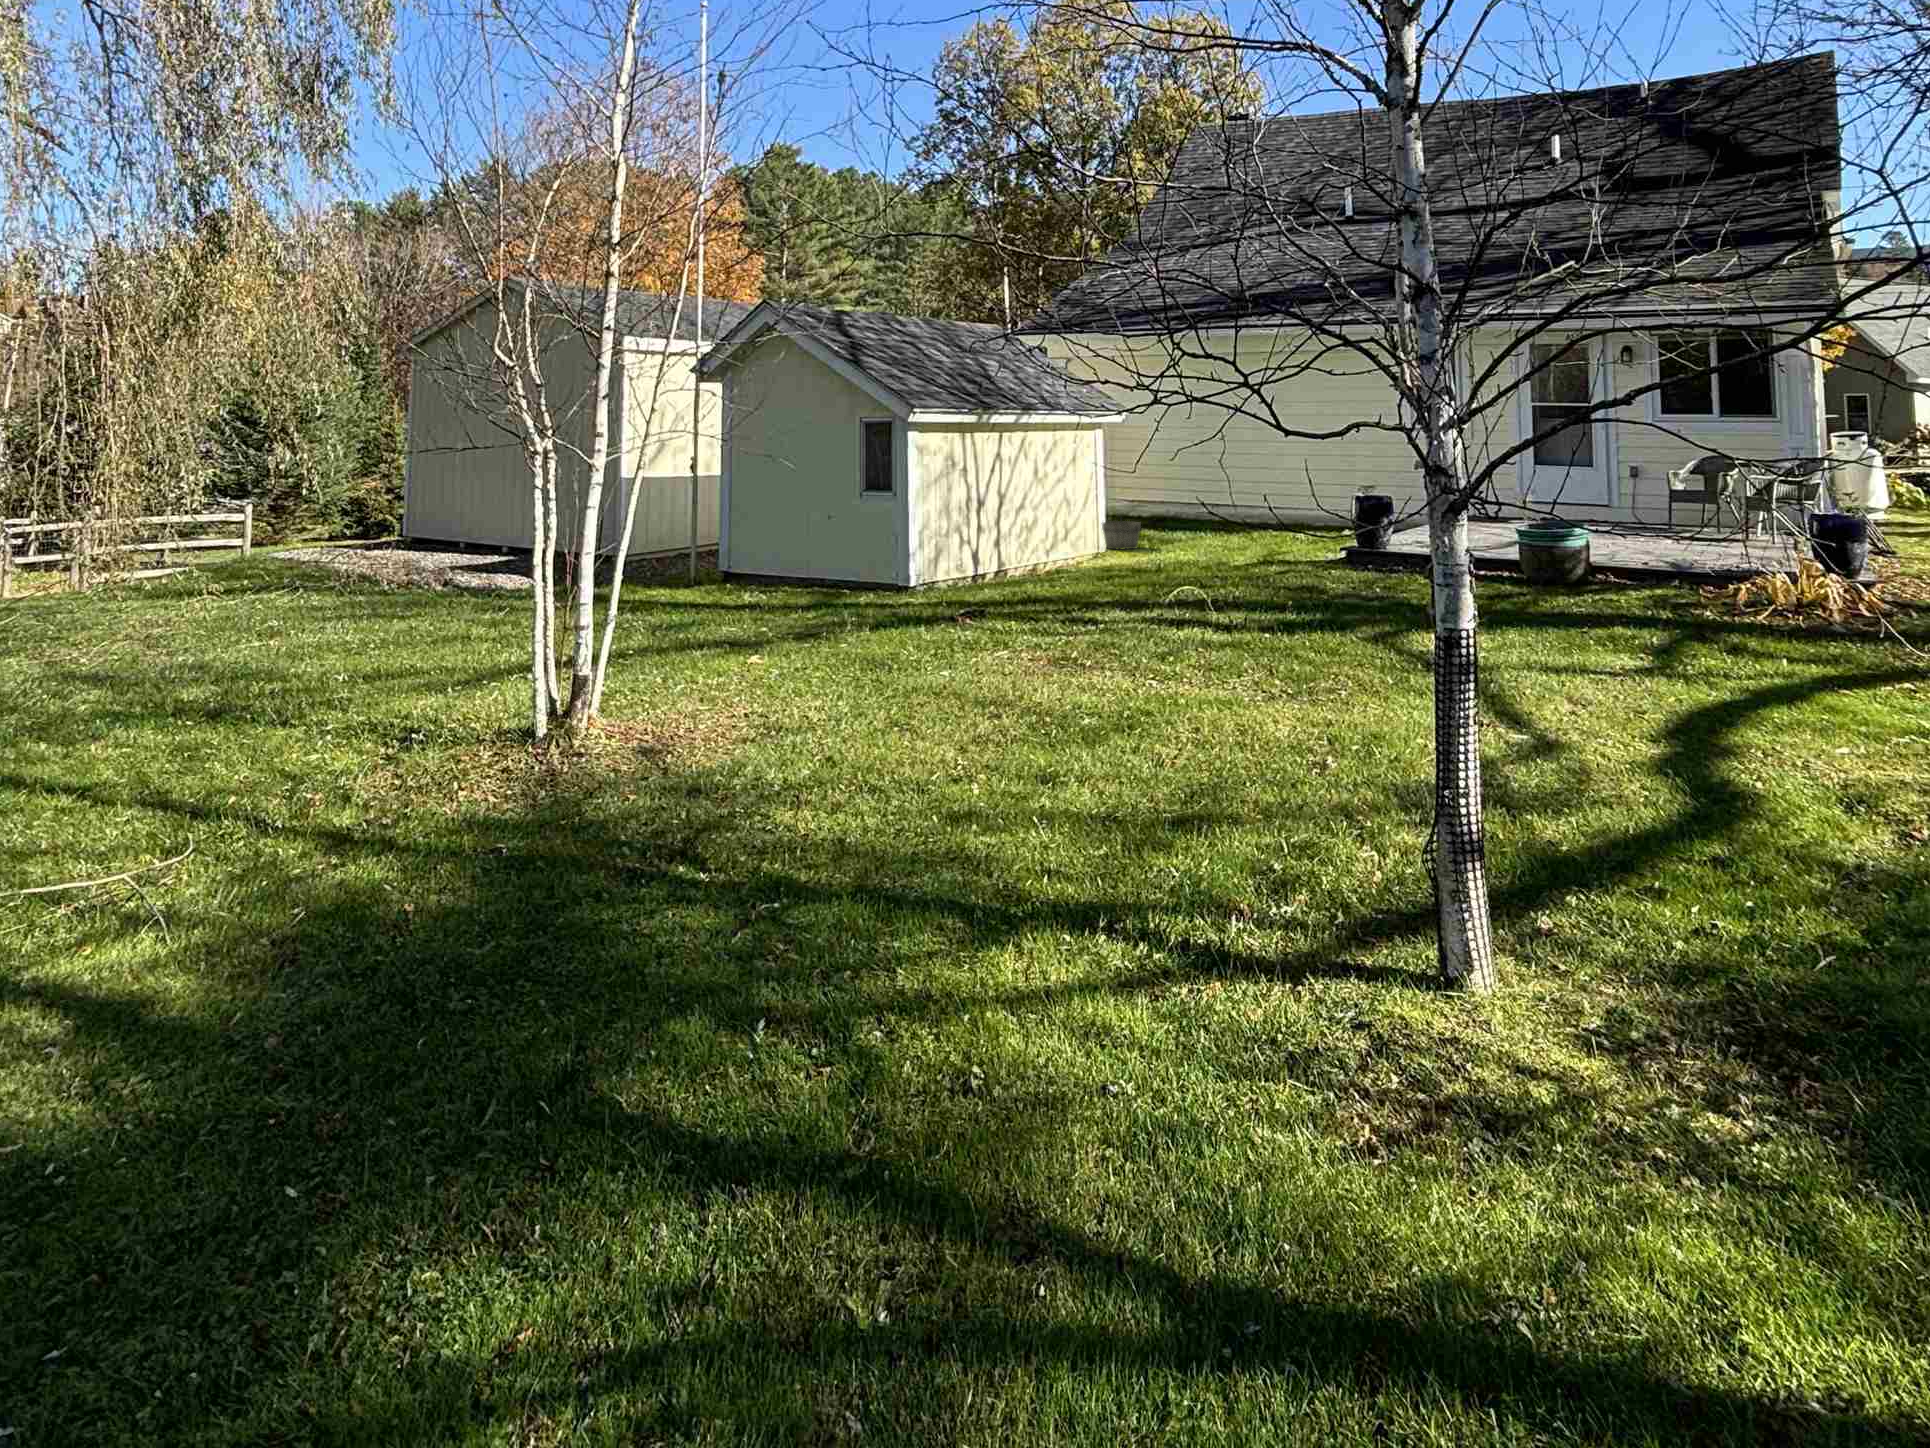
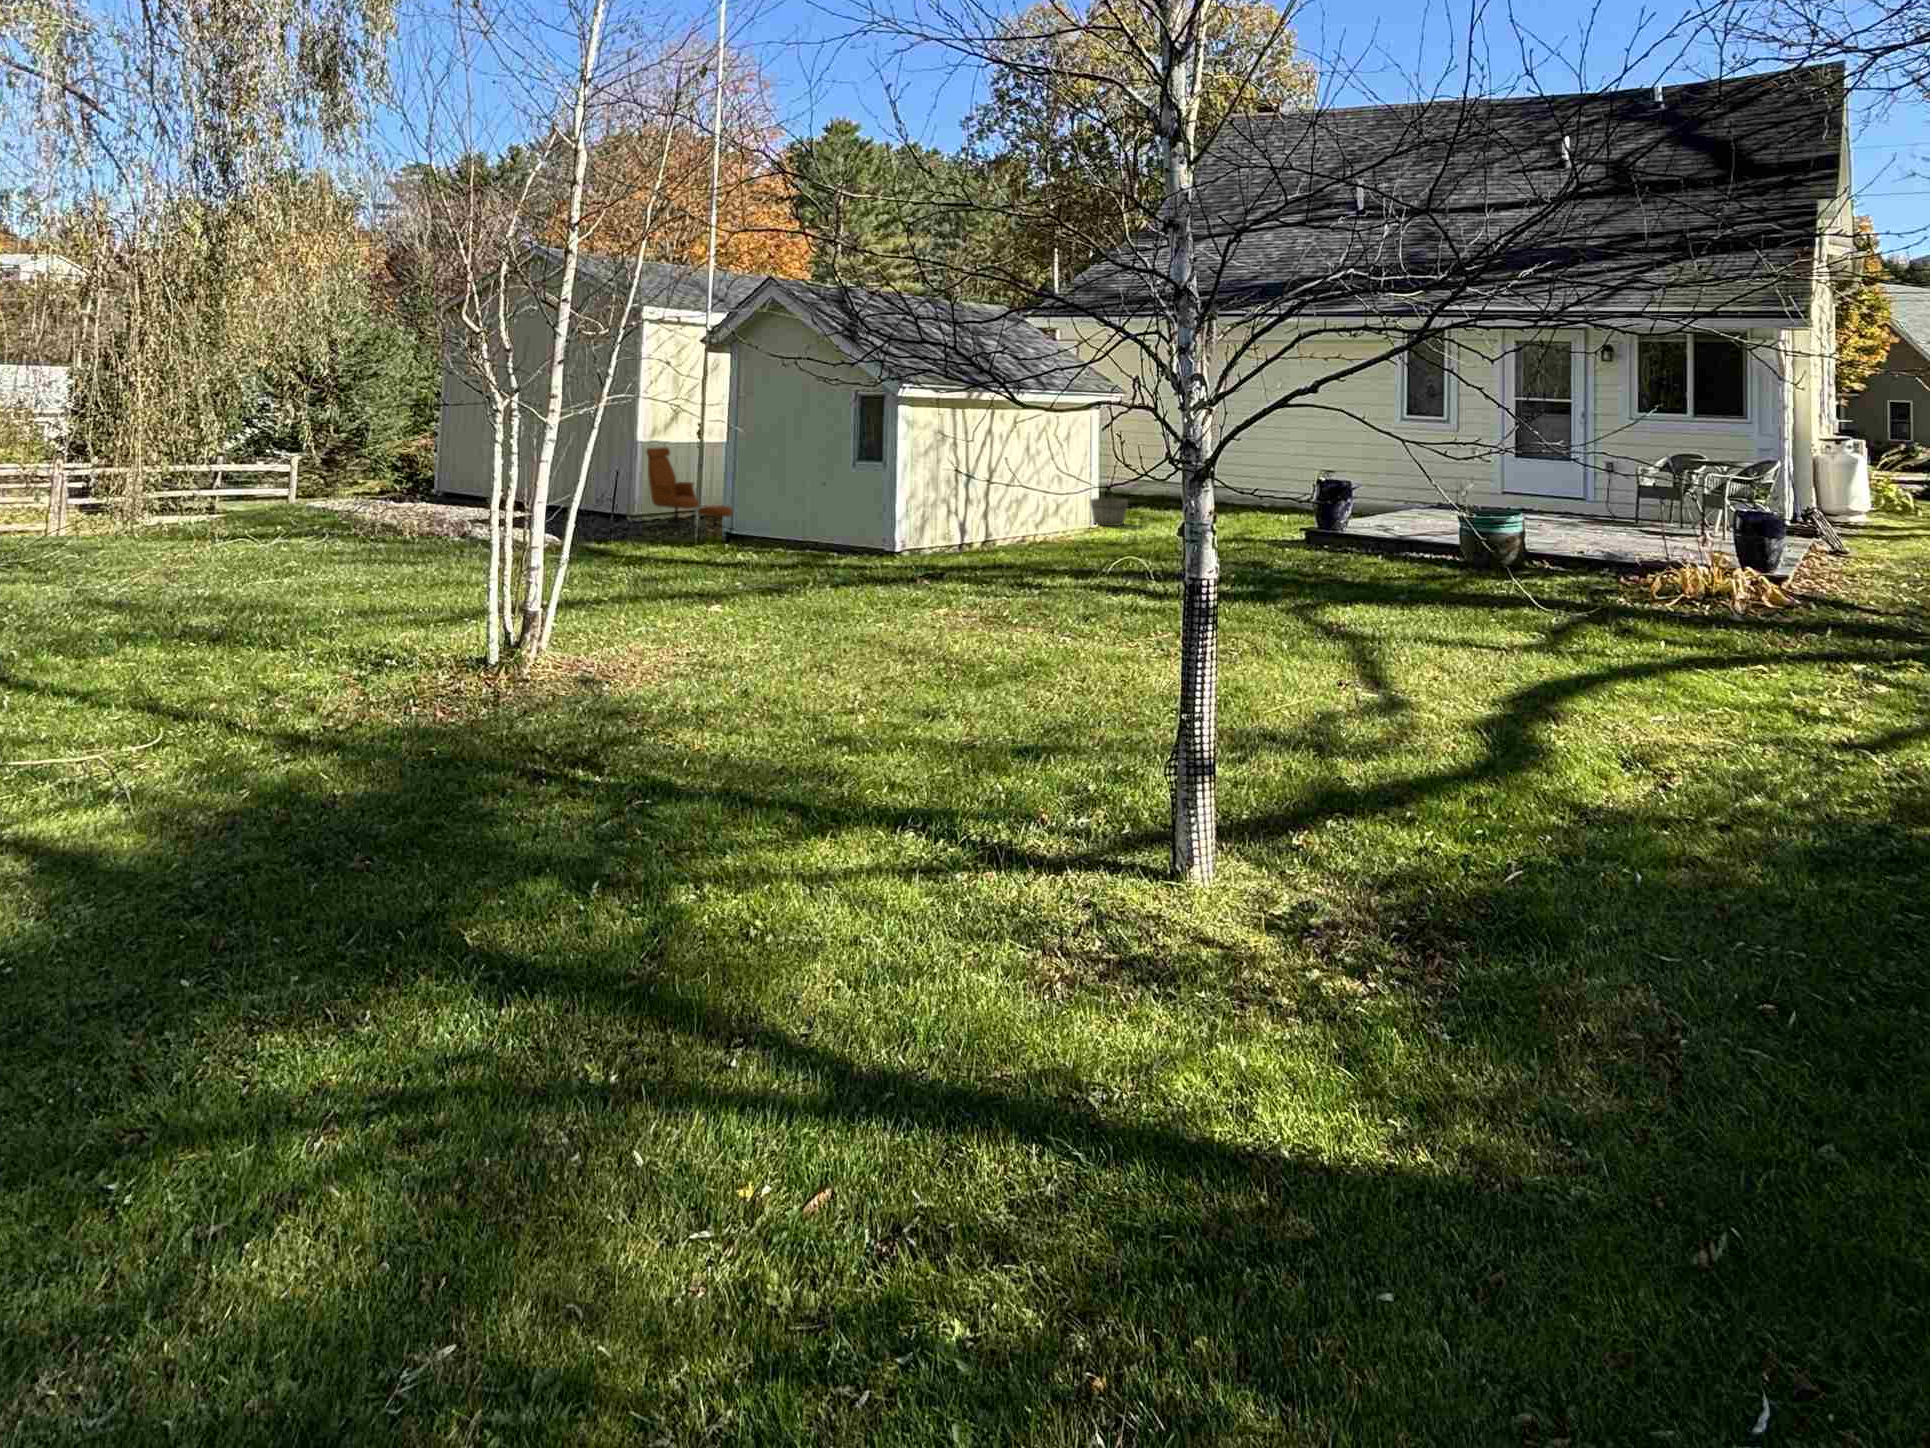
lounge chair: none [645,484,738,570] -> present [646,447,733,528]

